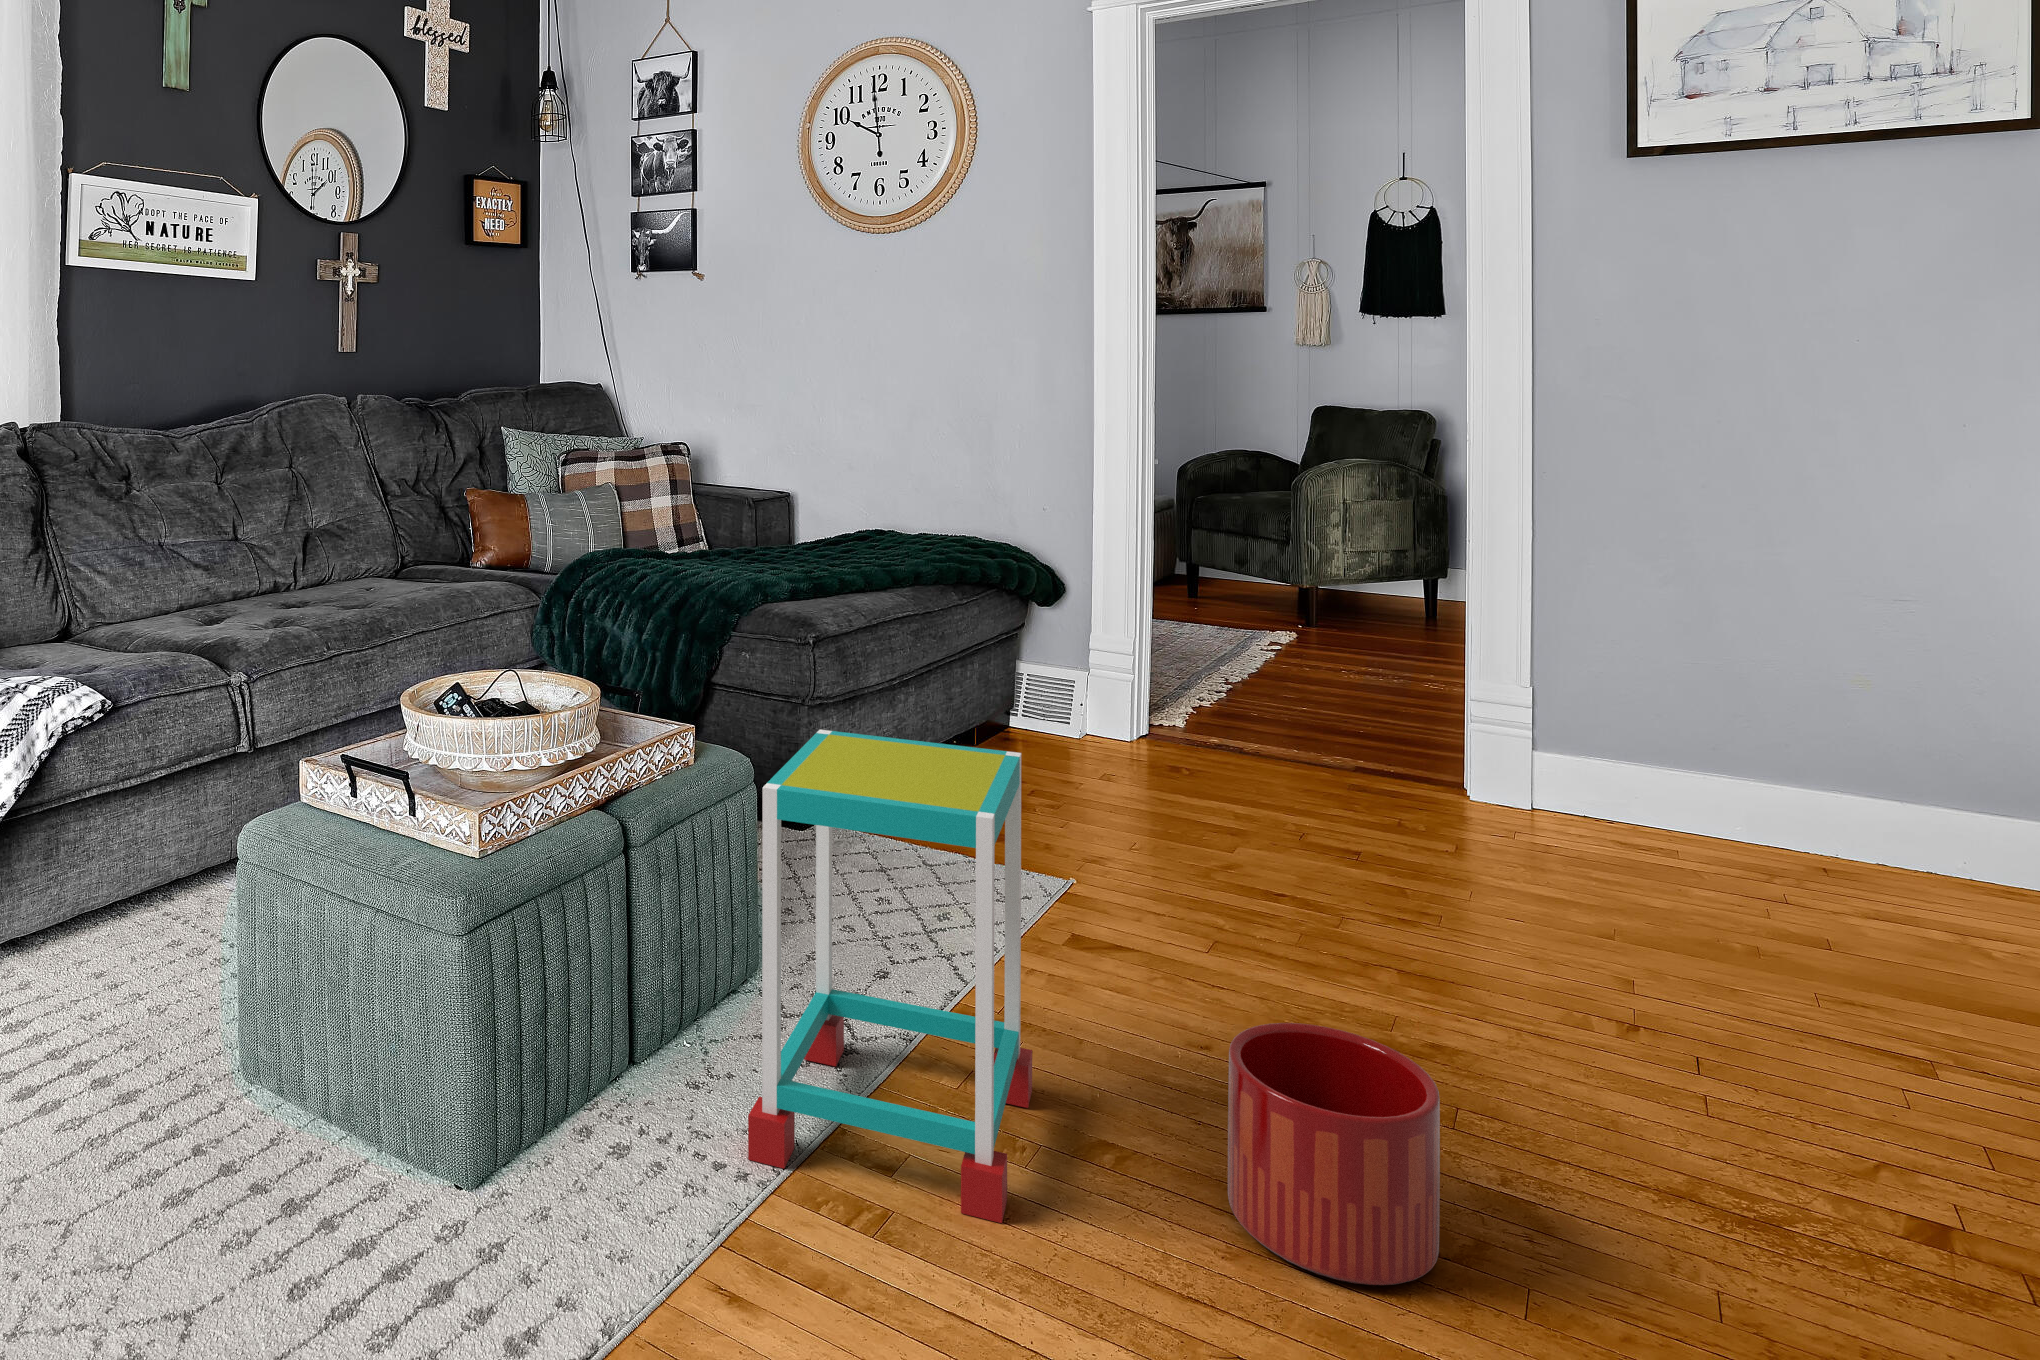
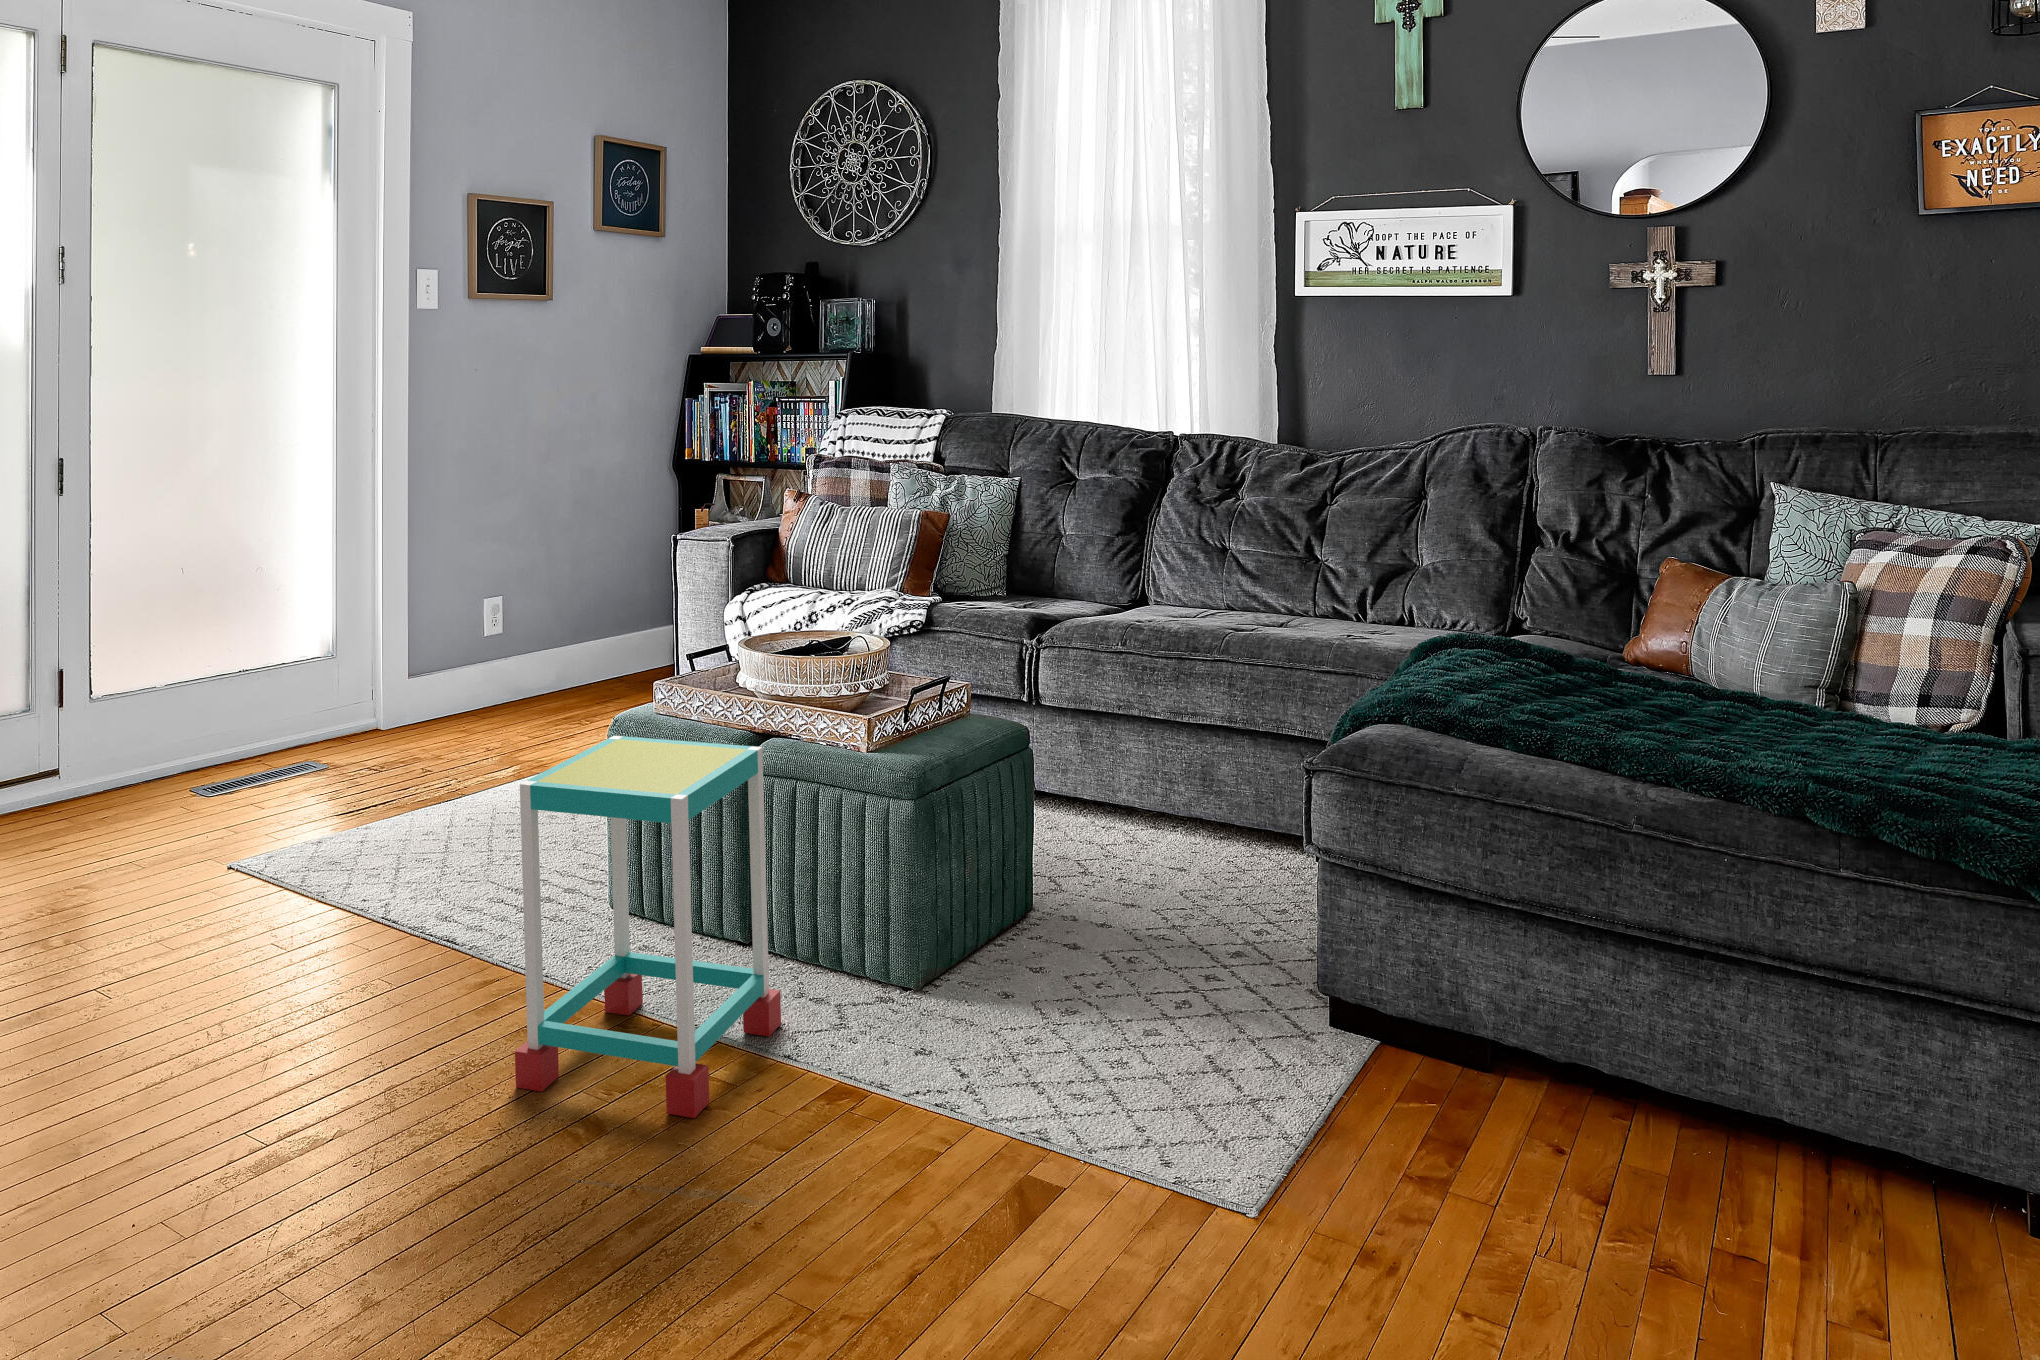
planter: present [1228,1023,1440,1285] -> none [359,1052,537,1283]

